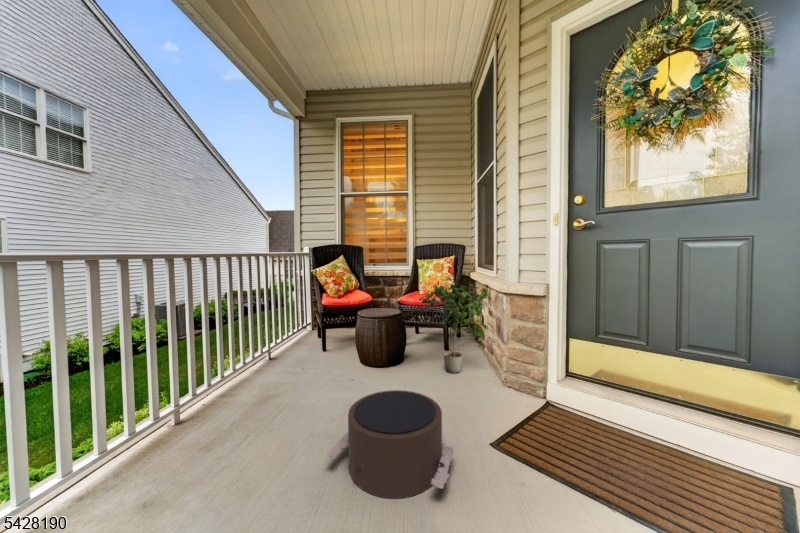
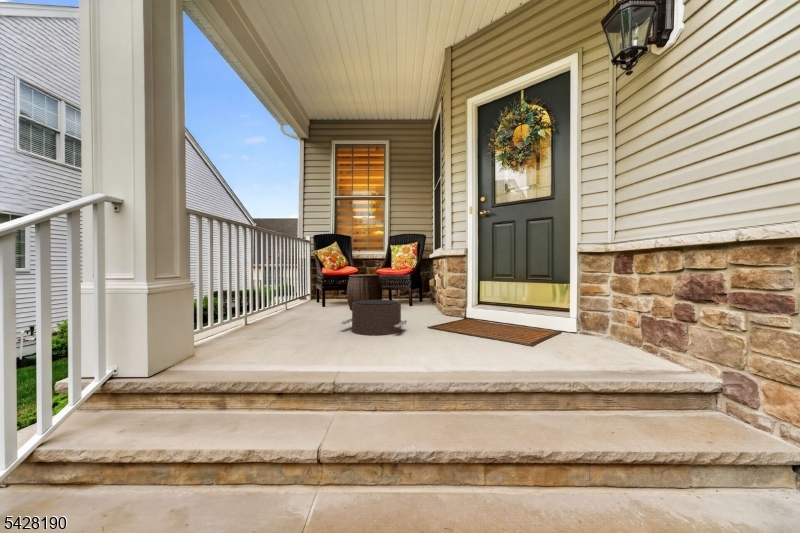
potted plant: present [419,284,493,373] -> none [391,254,438,312]

